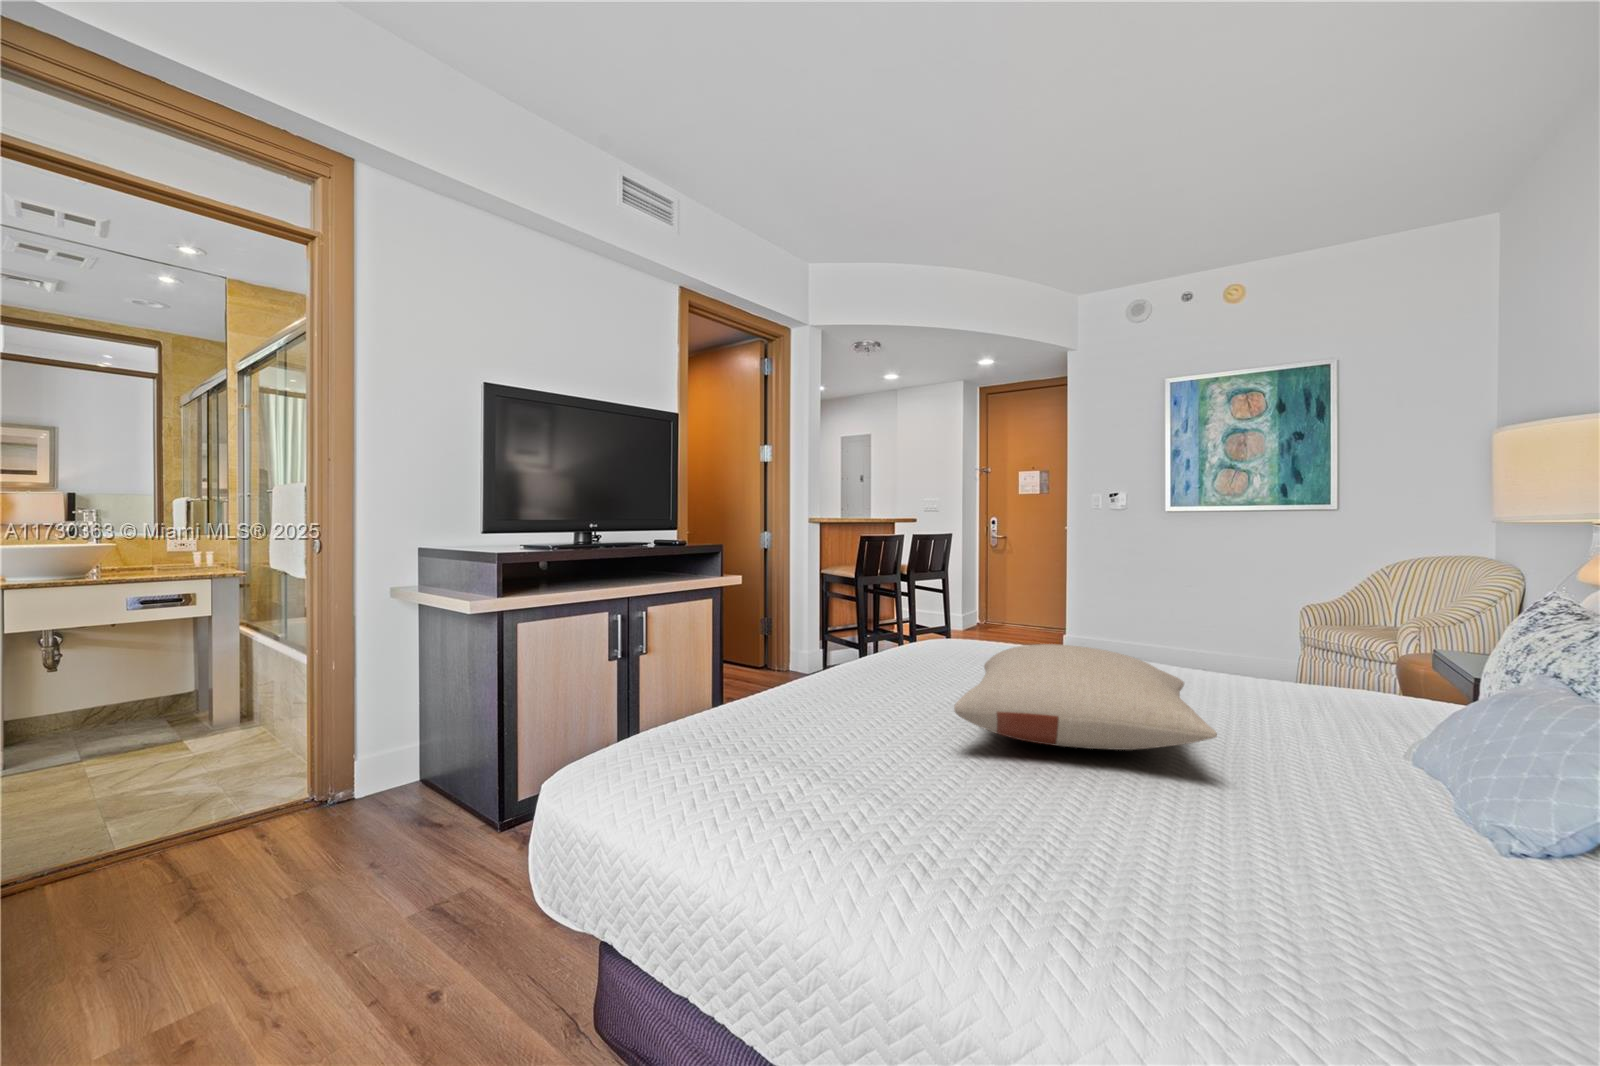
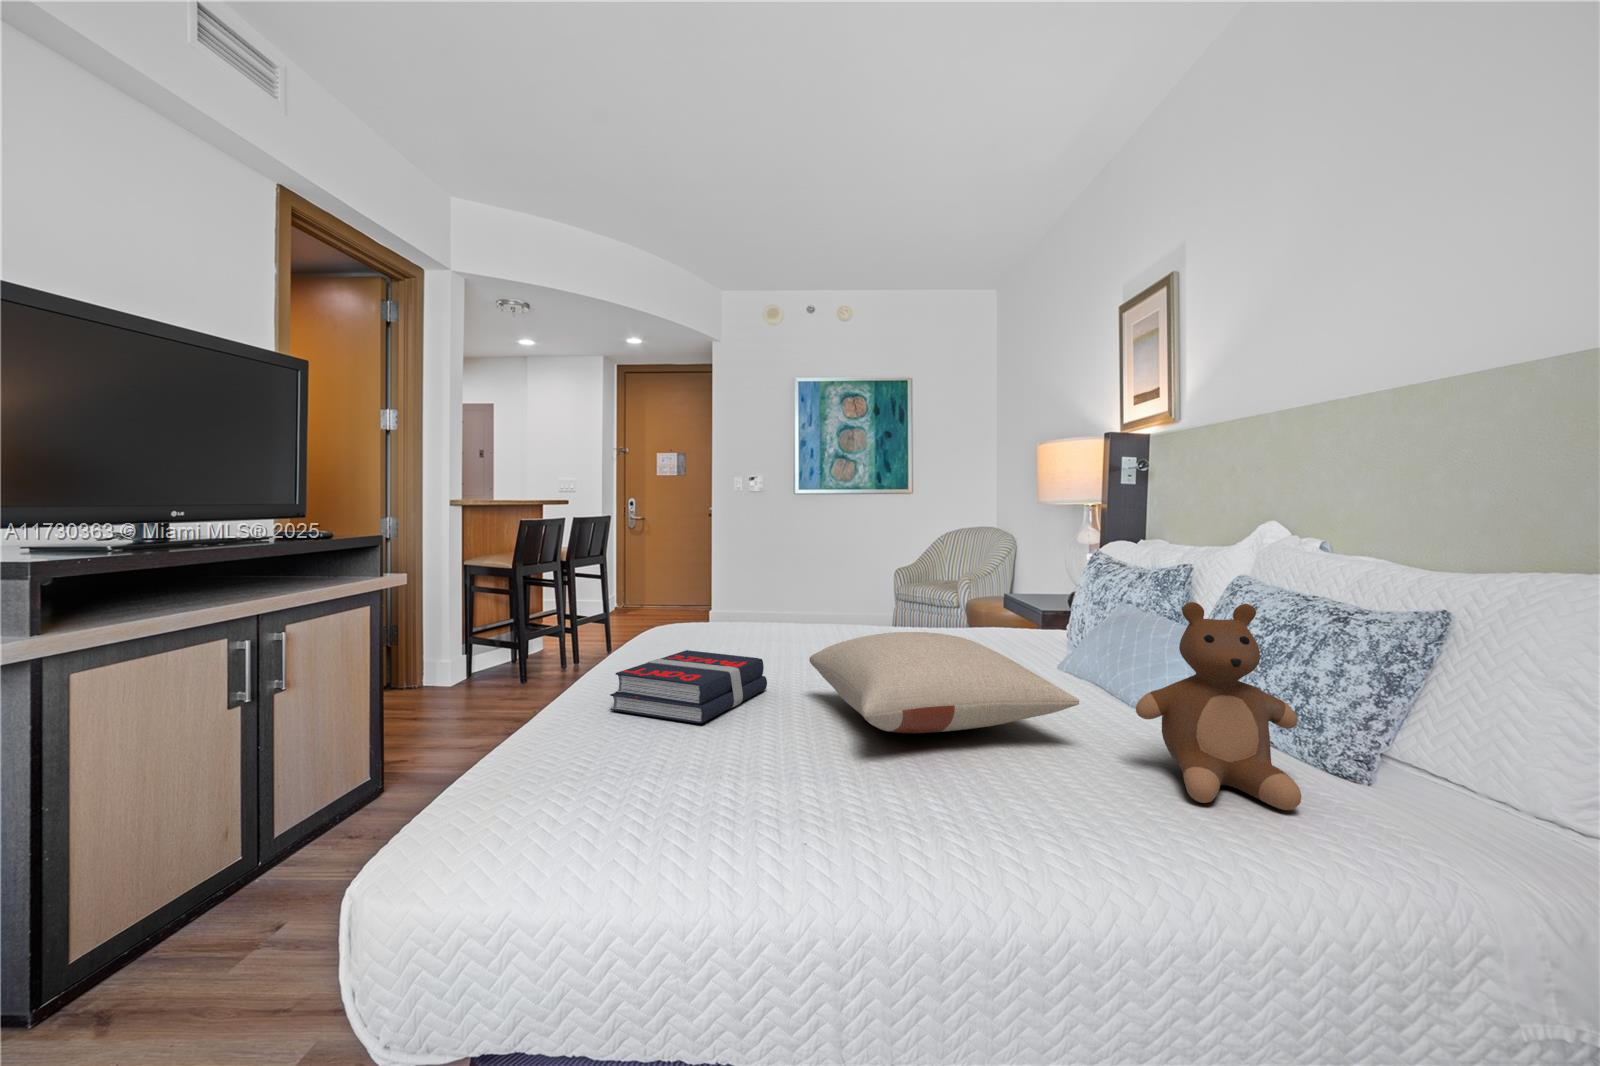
teddy bear: none [1259,624,1494,895] -> present [1136,602,1301,810]
book: none [804,649,953,707] -> present [610,650,767,723]

